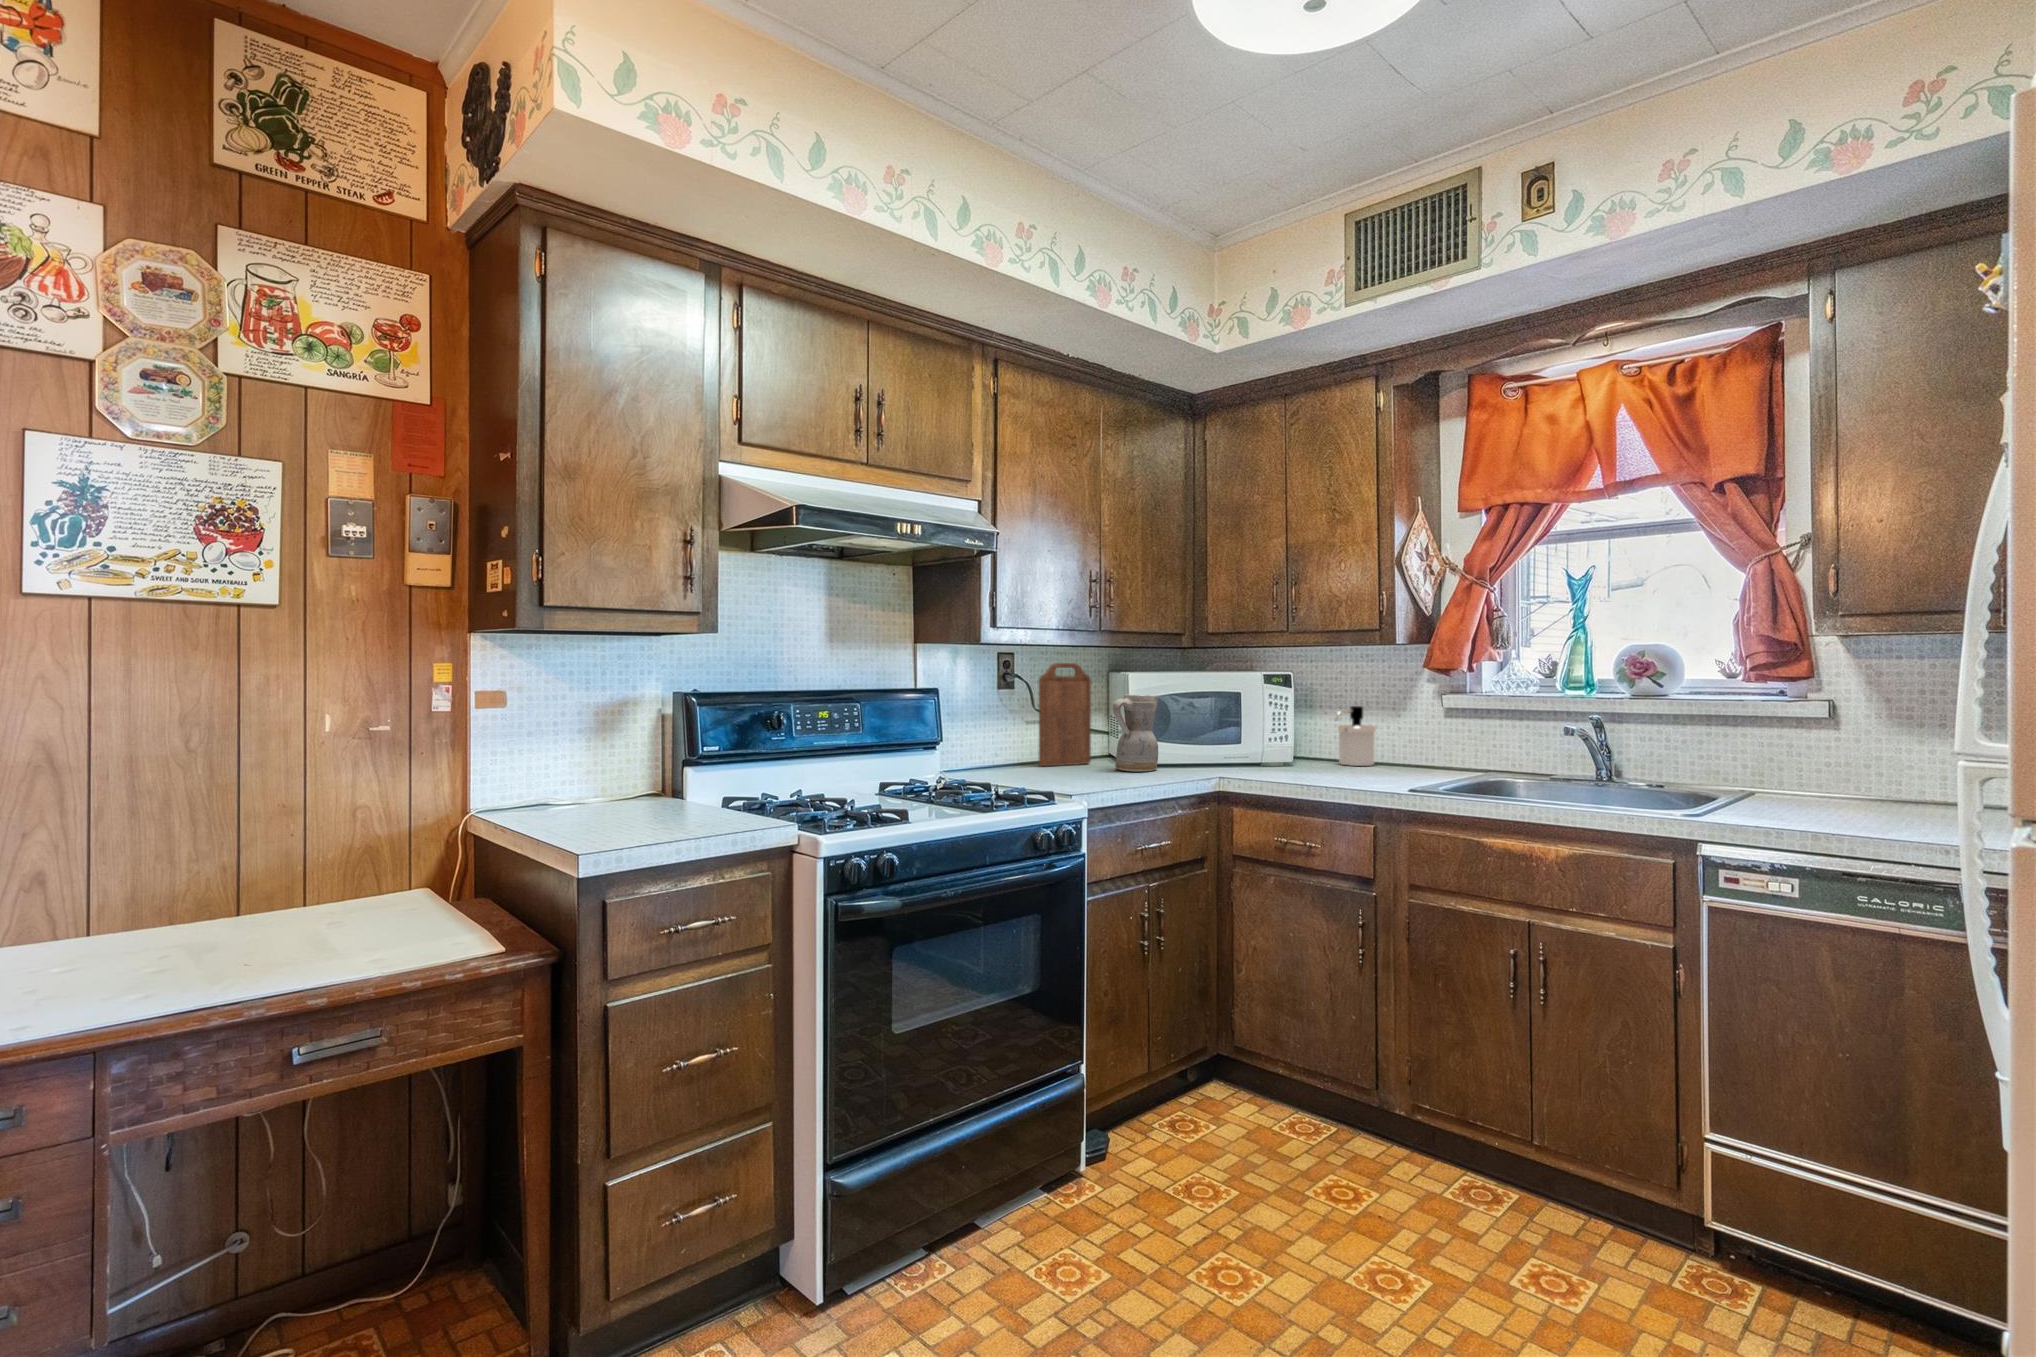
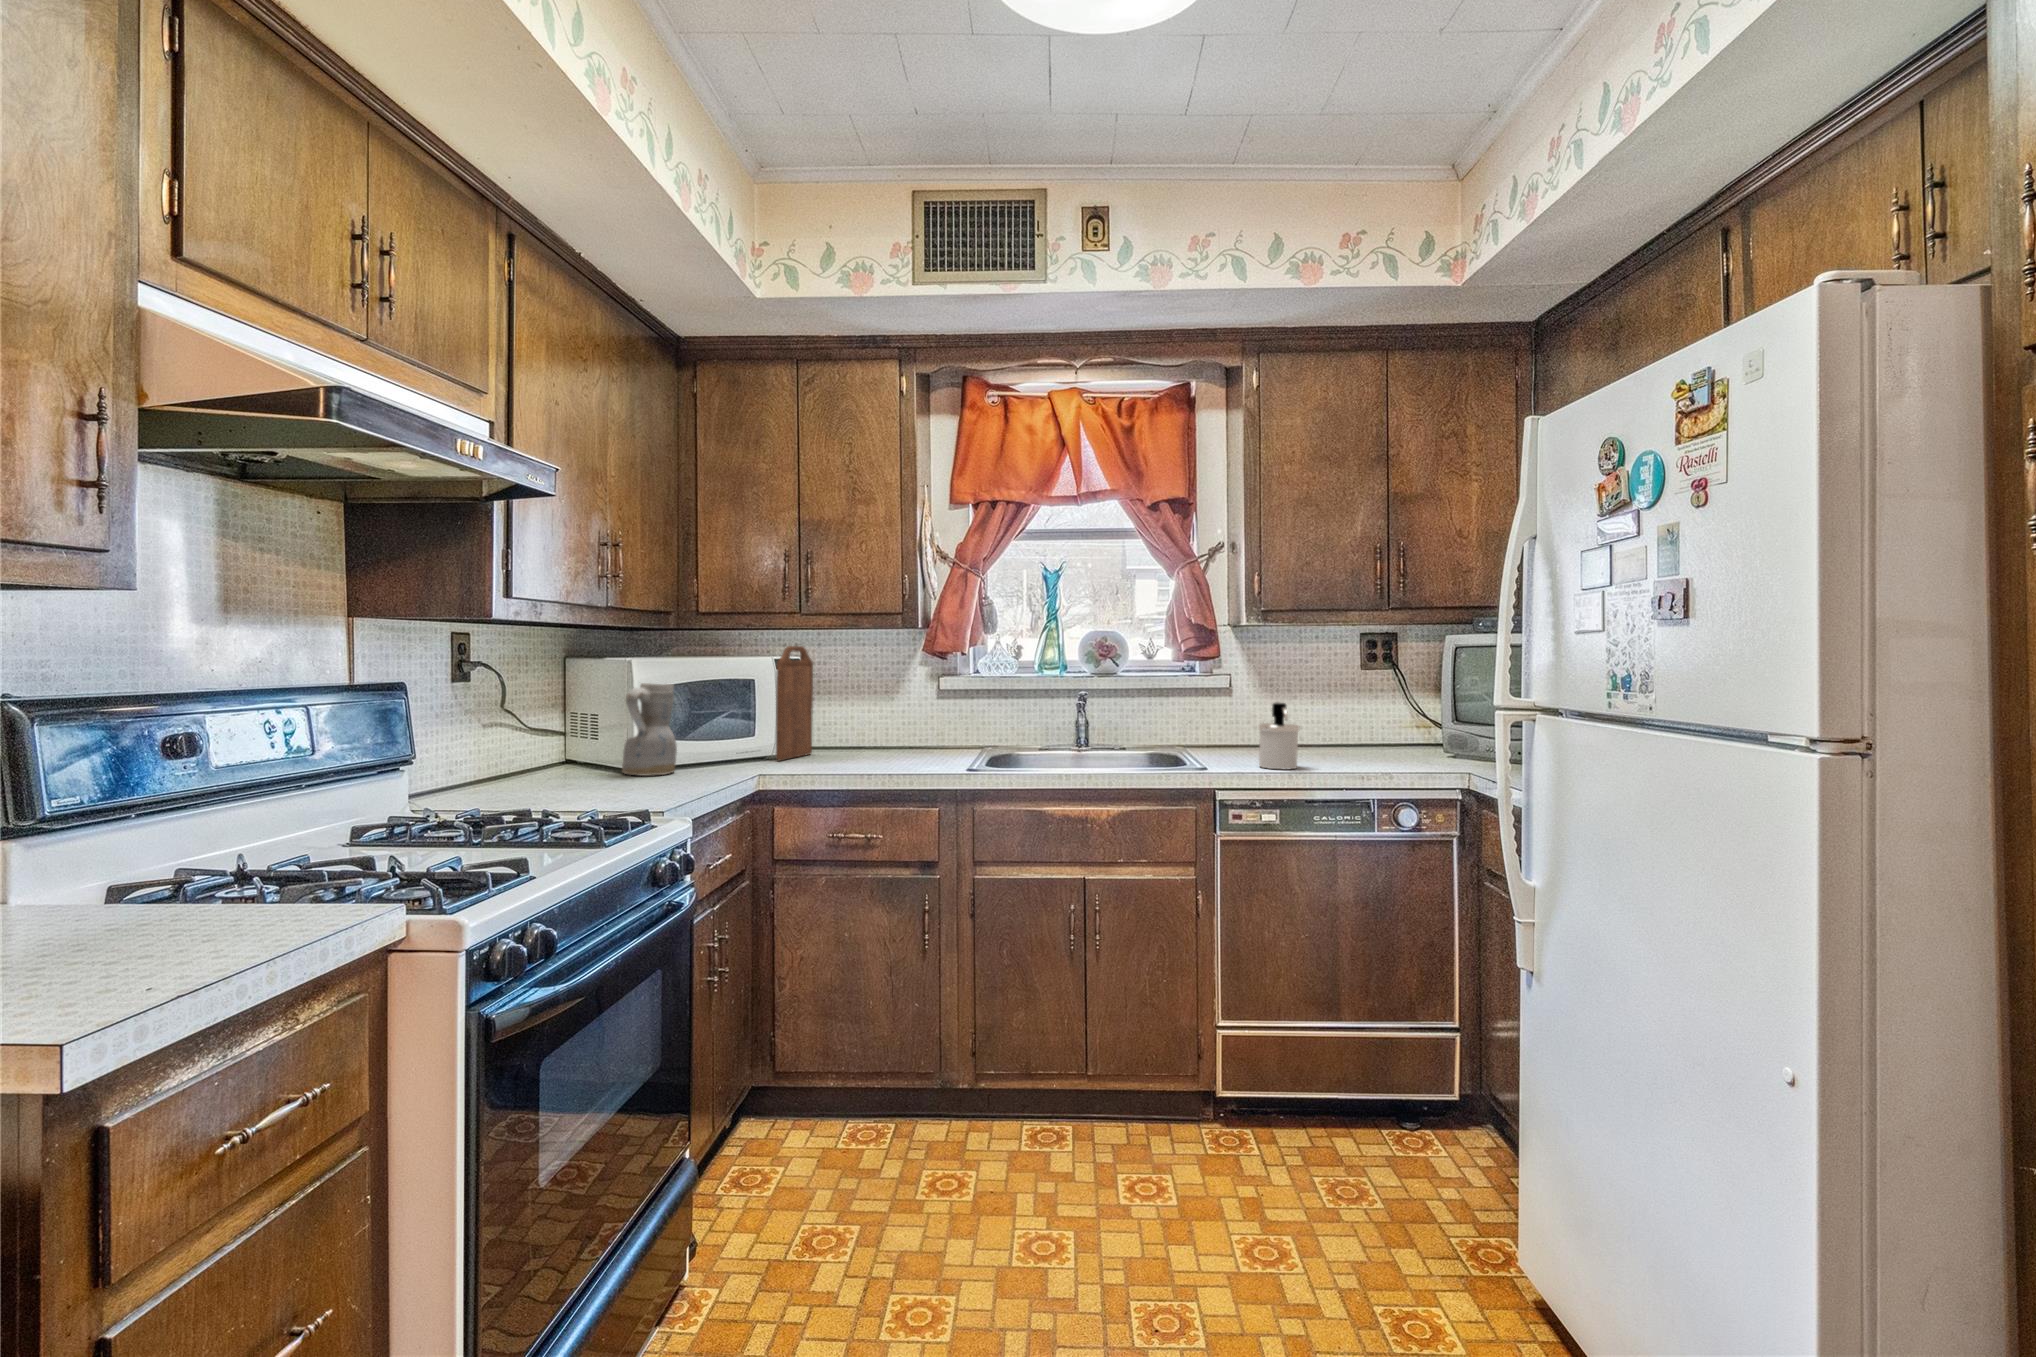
cutting board: present [1039,663,1091,766] -> present [776,646,813,760]
soap dispenser: present [1336,706,1376,766] -> present [1259,703,1300,769]

